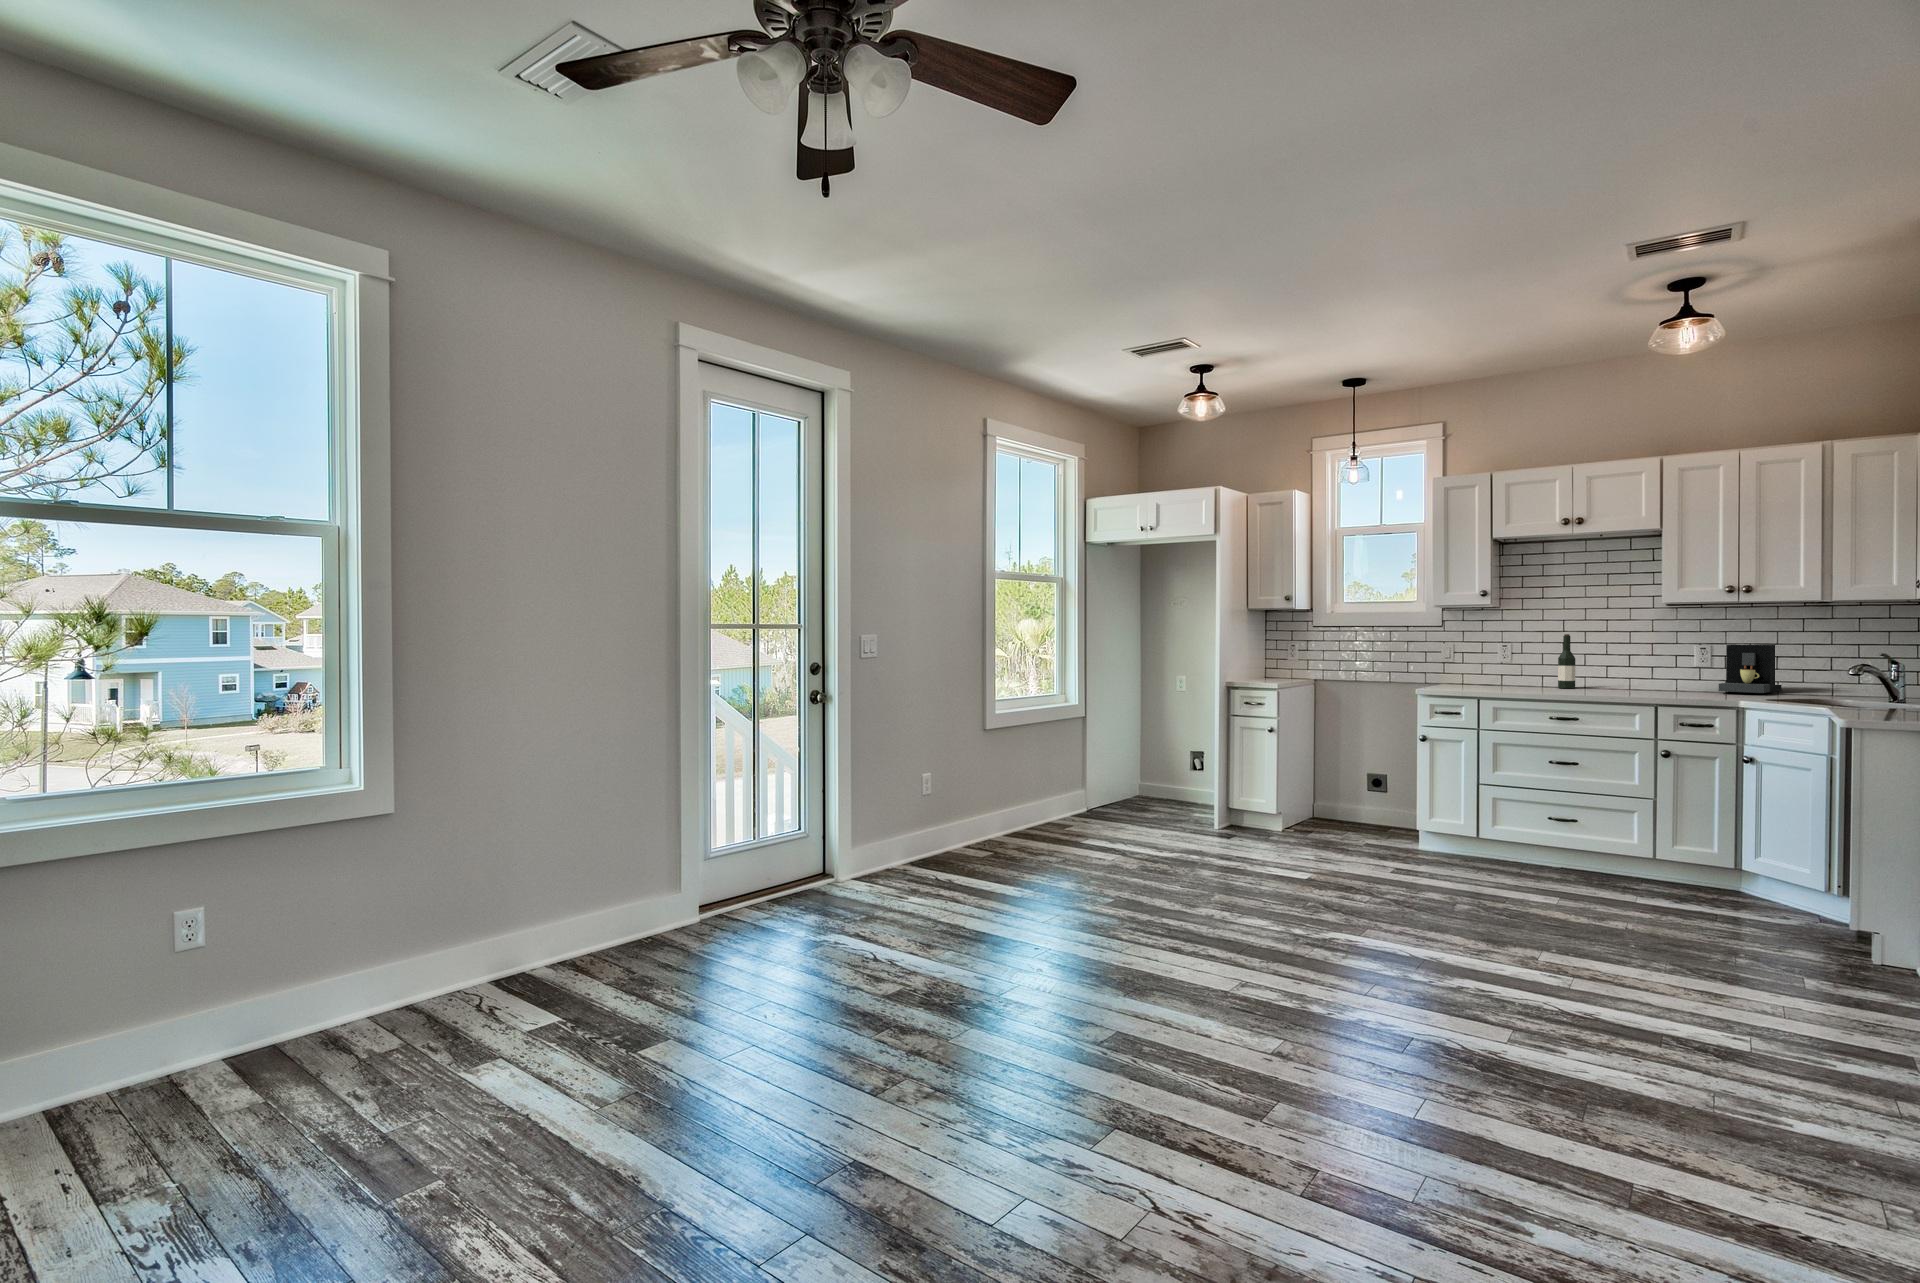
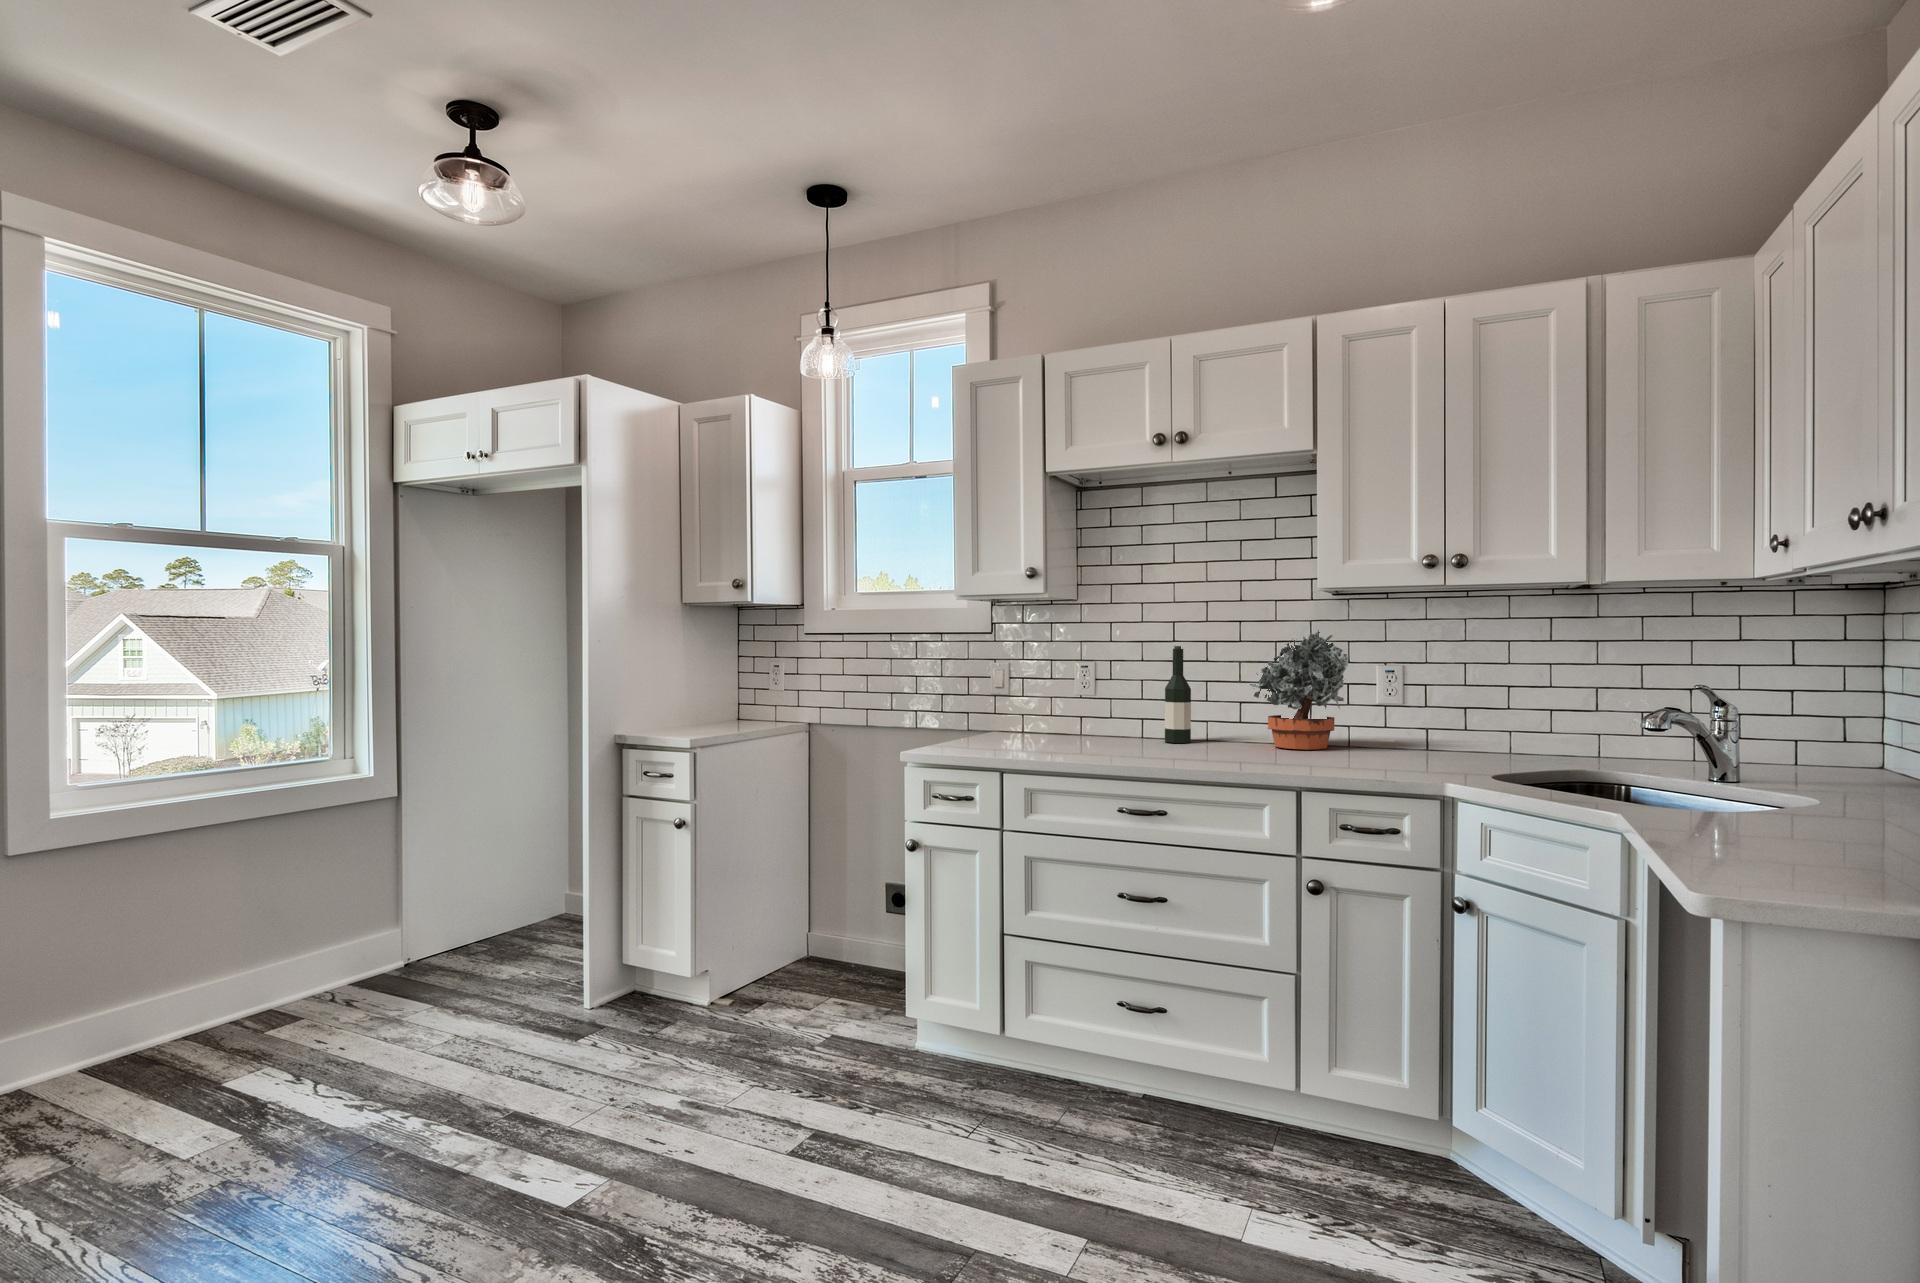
potted plant: none [1613,624,1680,691] -> present [1249,630,1350,750]
coffee maker: present [1719,644,1782,693] -> none [1412,665,1512,758]

